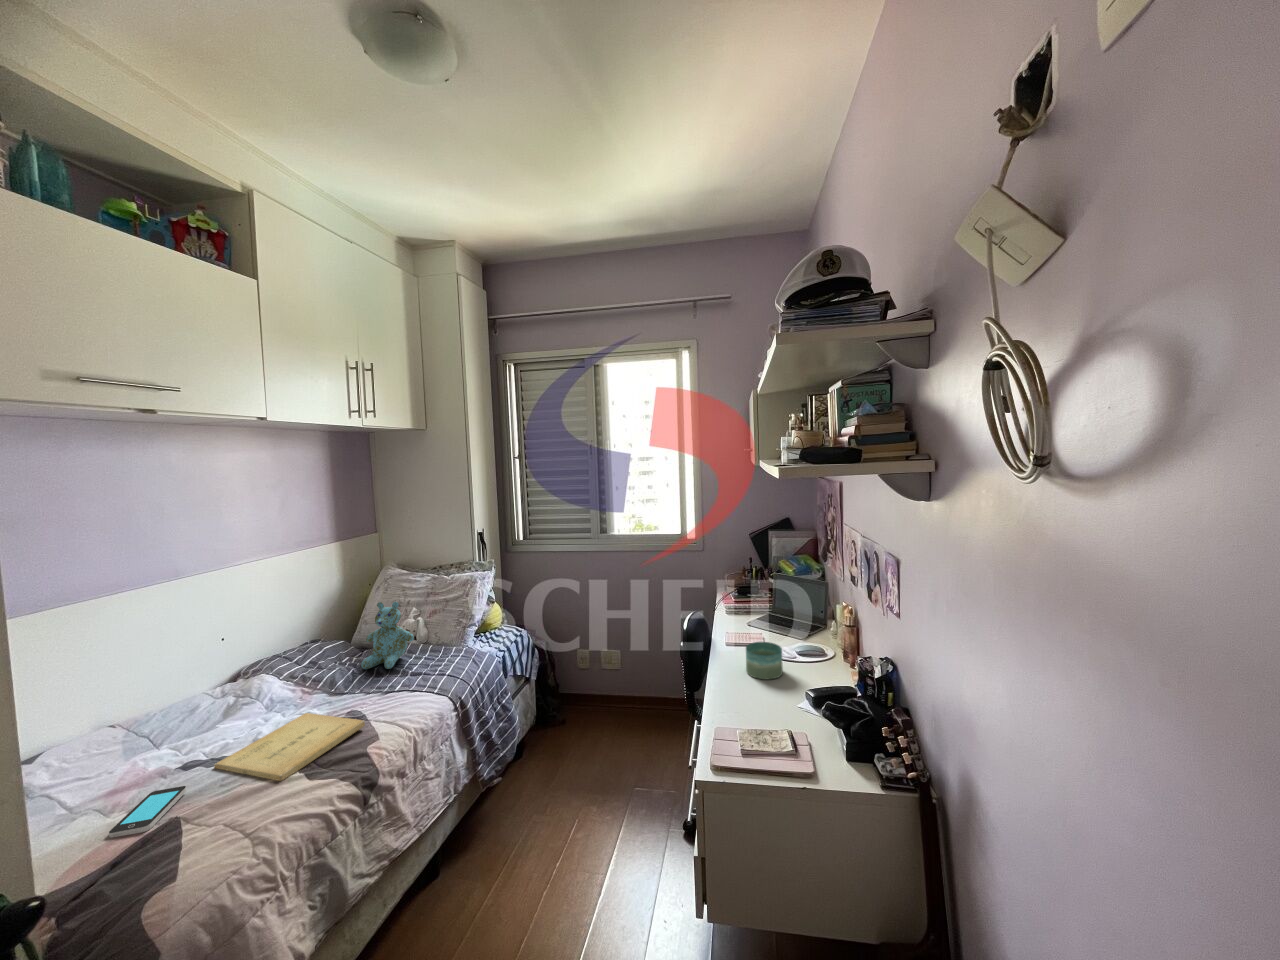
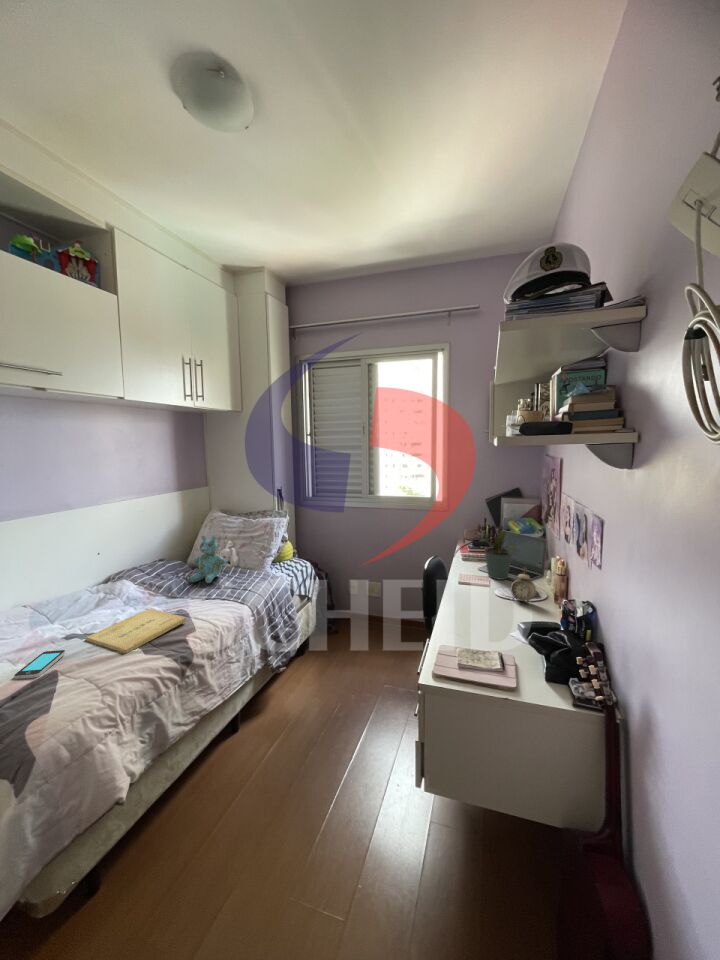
potted plant: none [748,574,796,636] -> present [480,531,515,580]
alarm clock: none [792,620,823,666] -> present [511,572,536,602]
candle: present [746,642,783,679] -> none [471,583,501,613]

